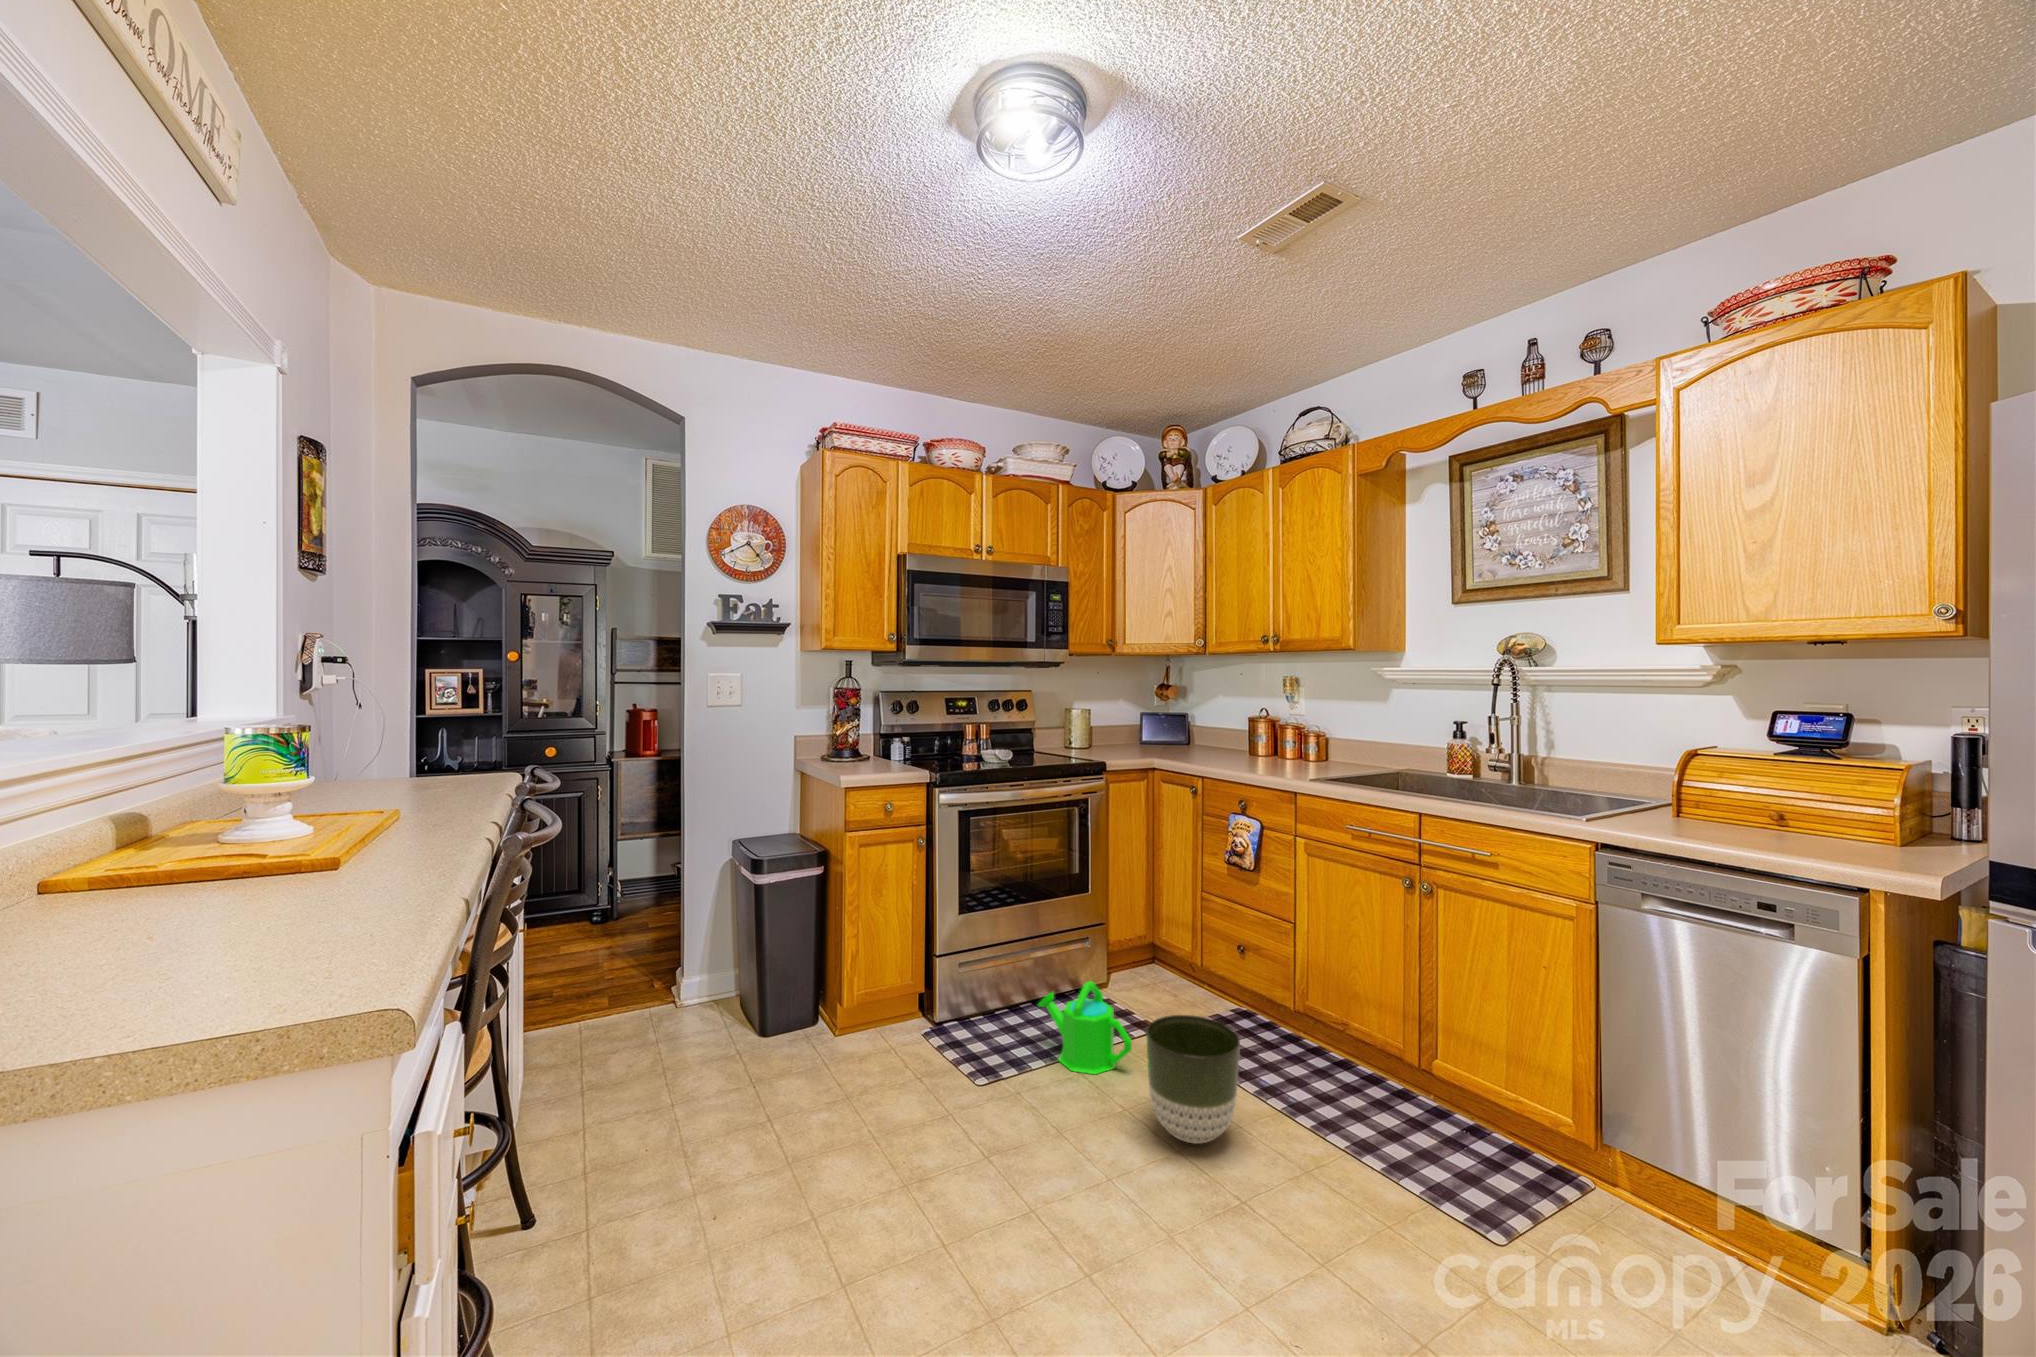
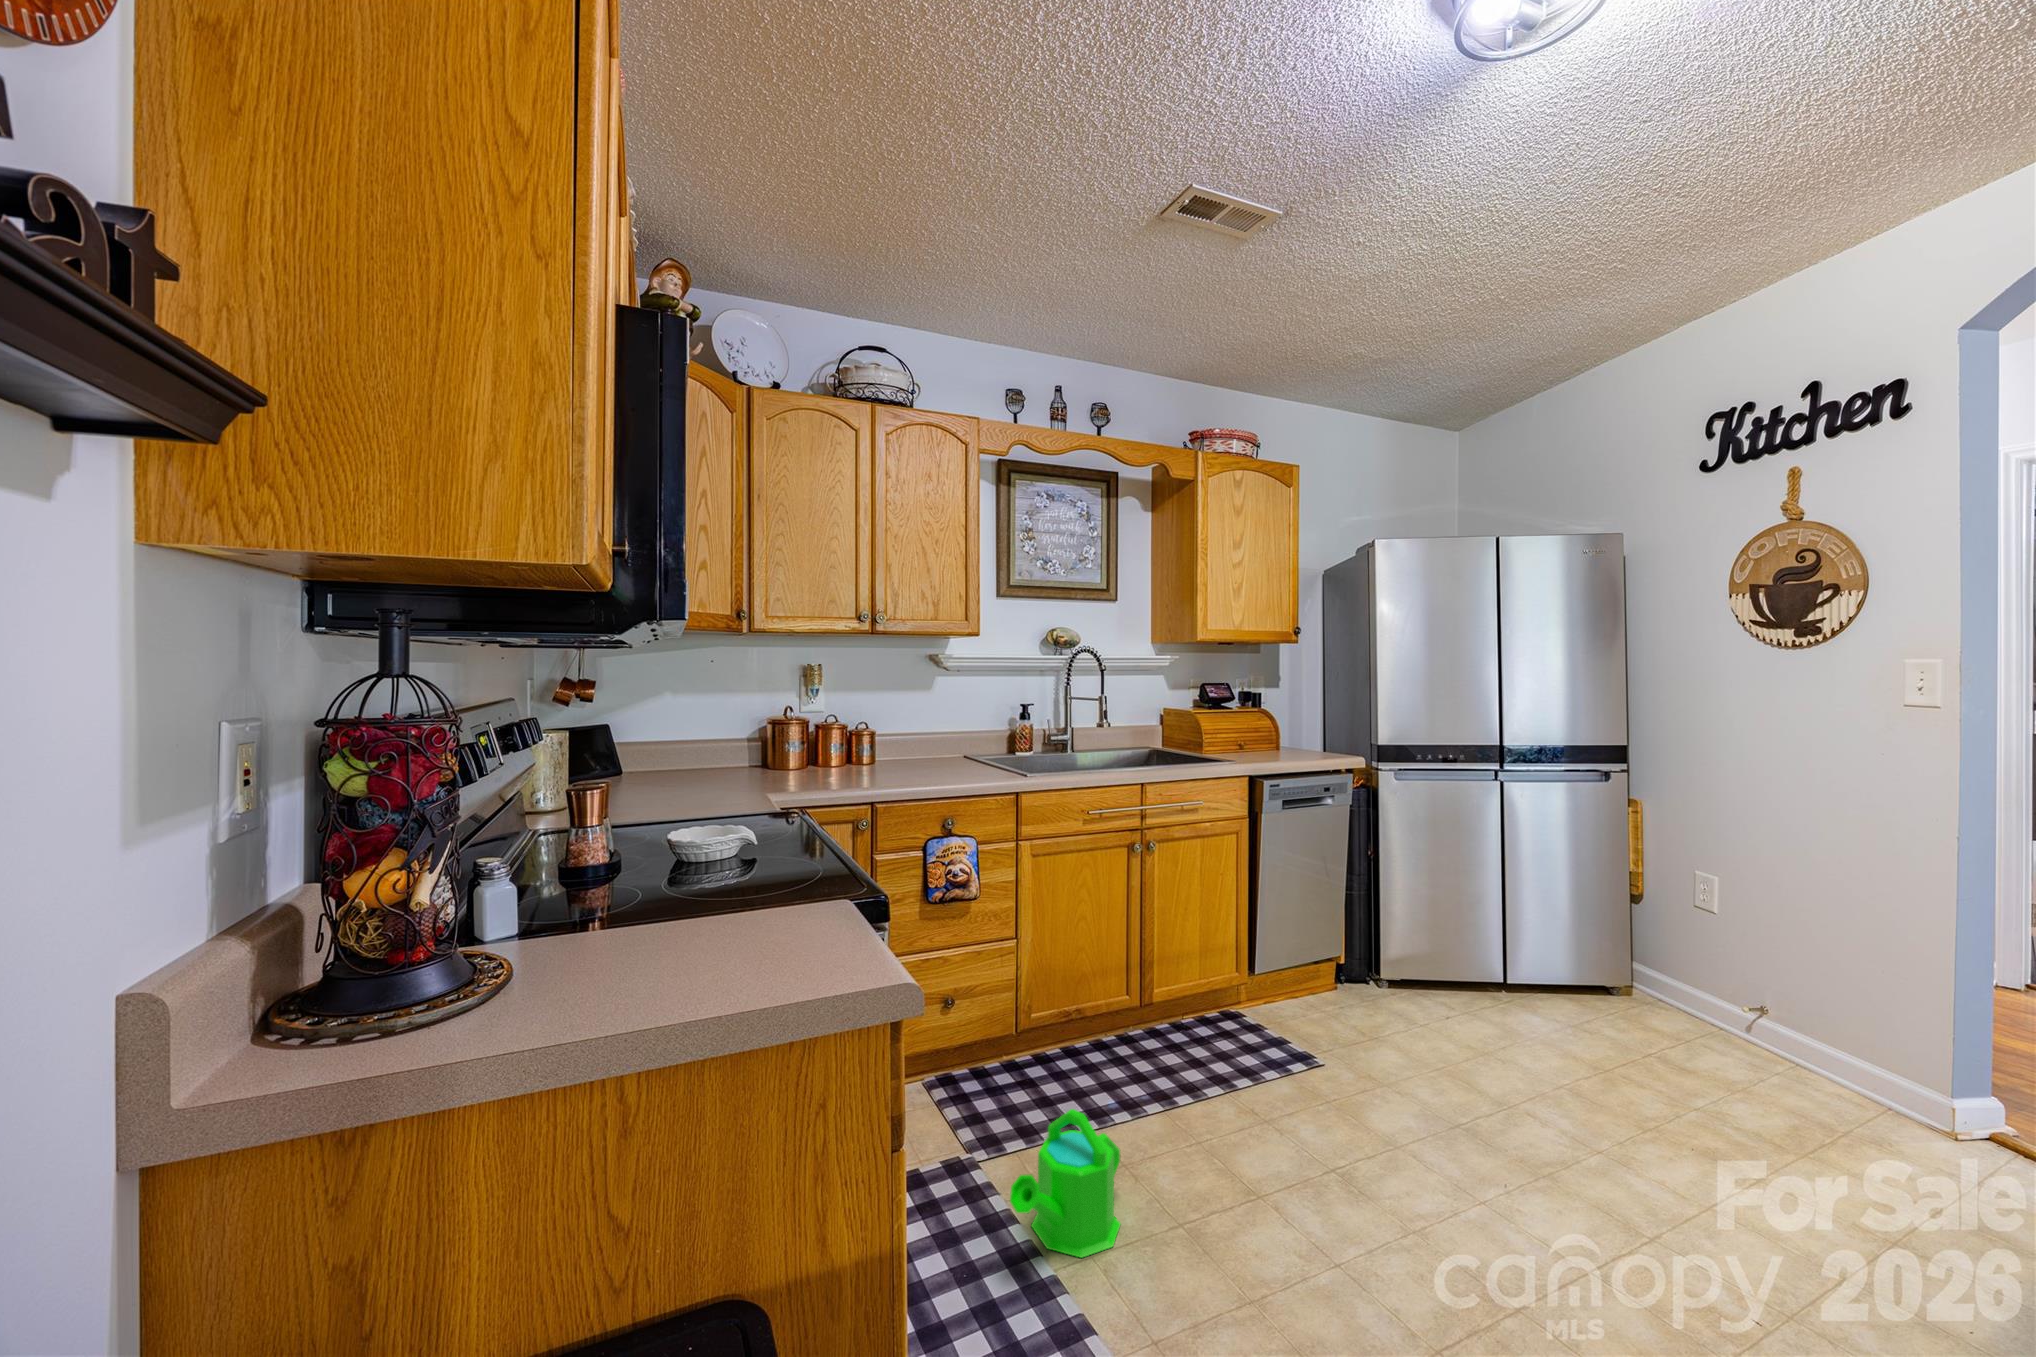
planter: present [1146,1015,1240,1144] -> none [1194,1034,1299,1177]

